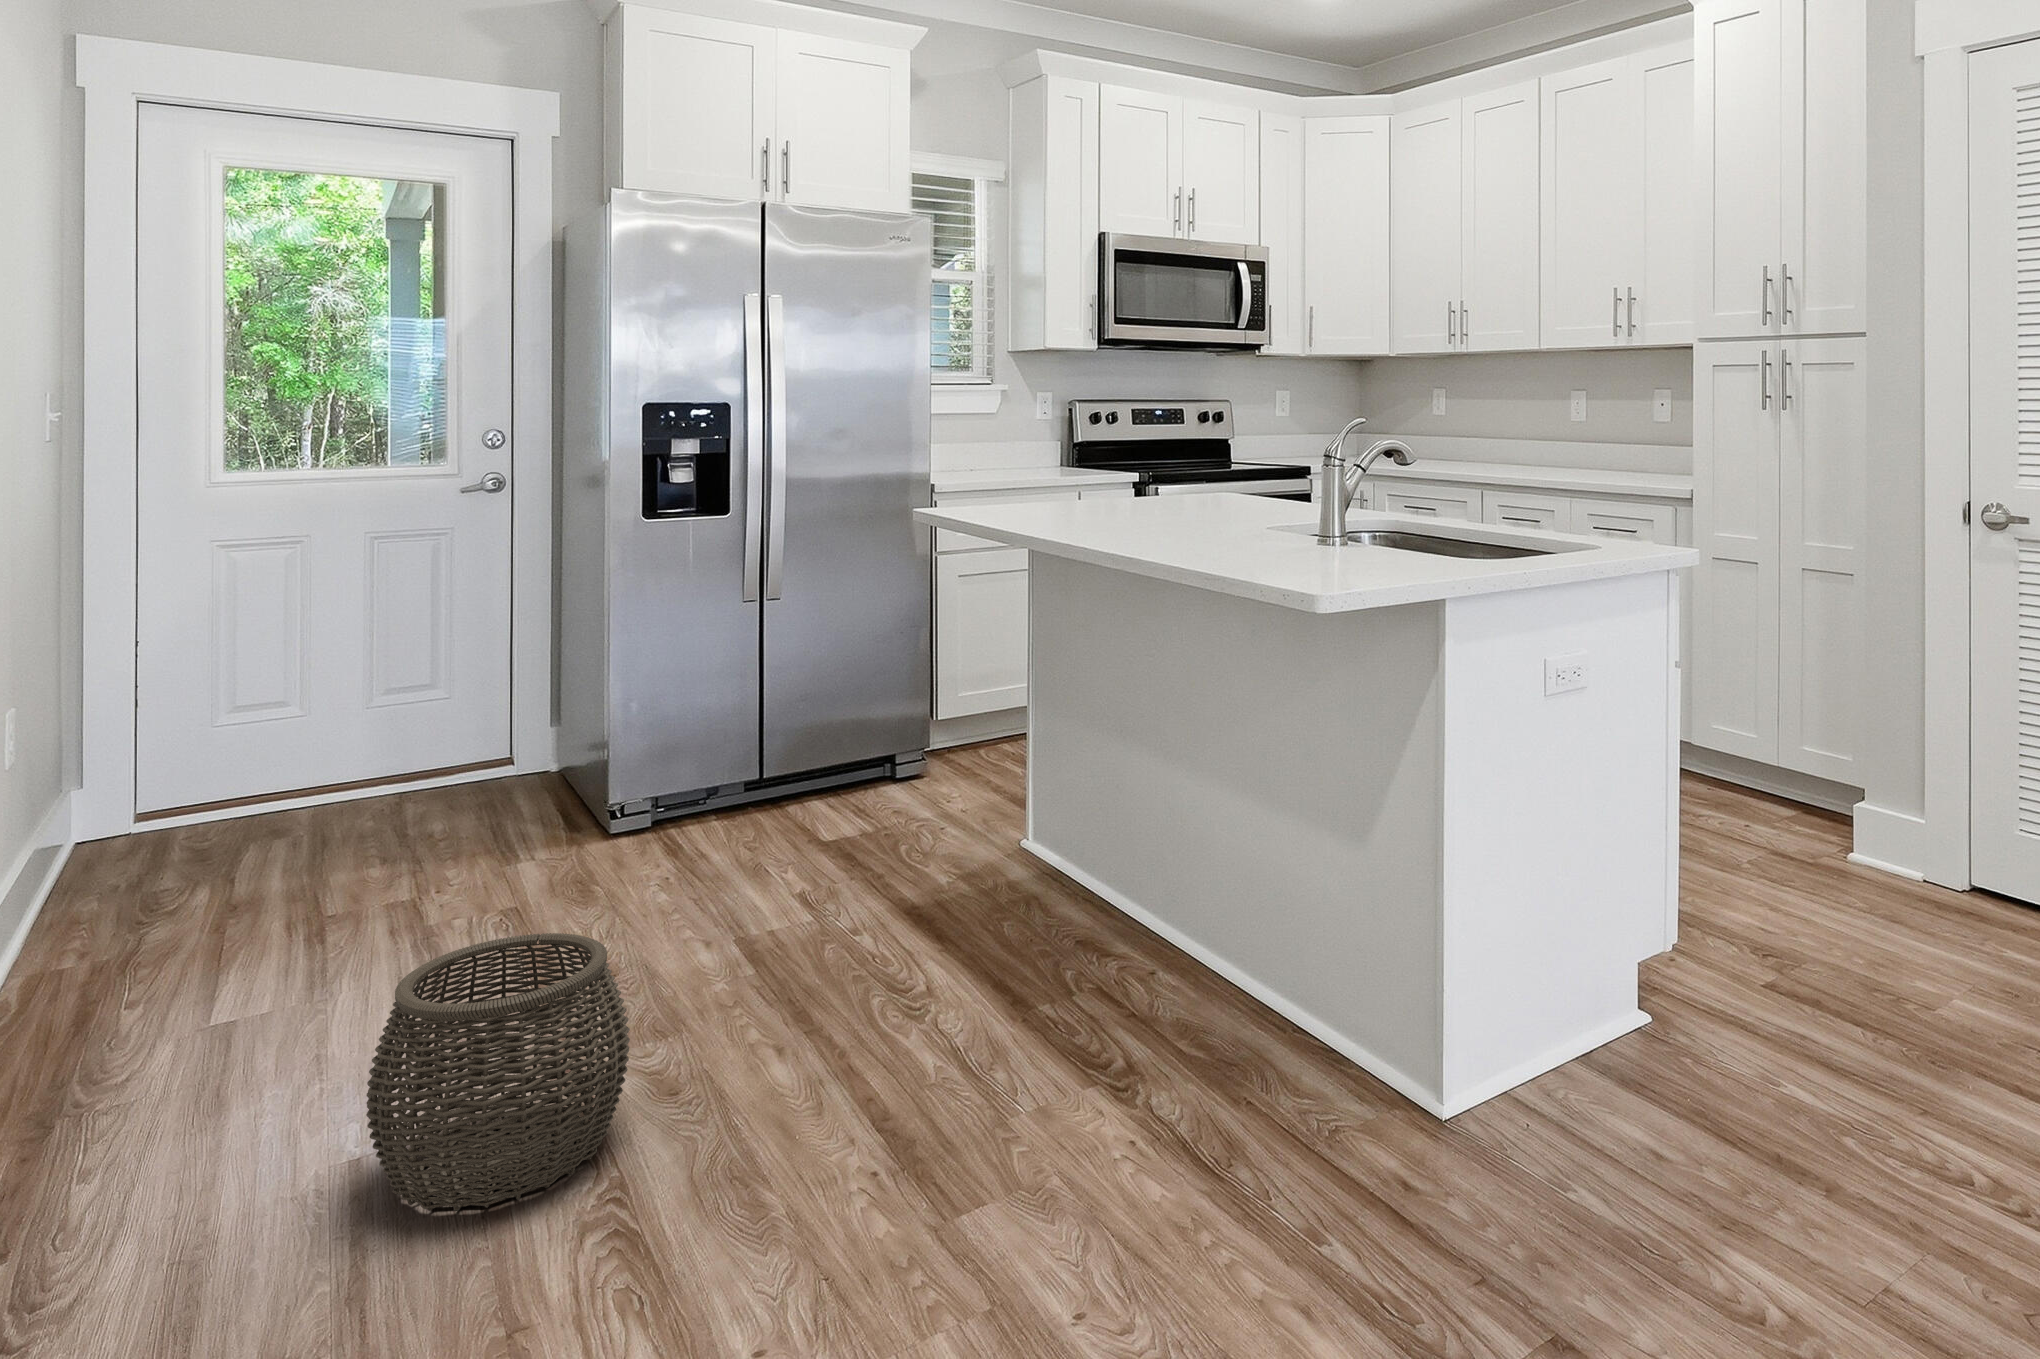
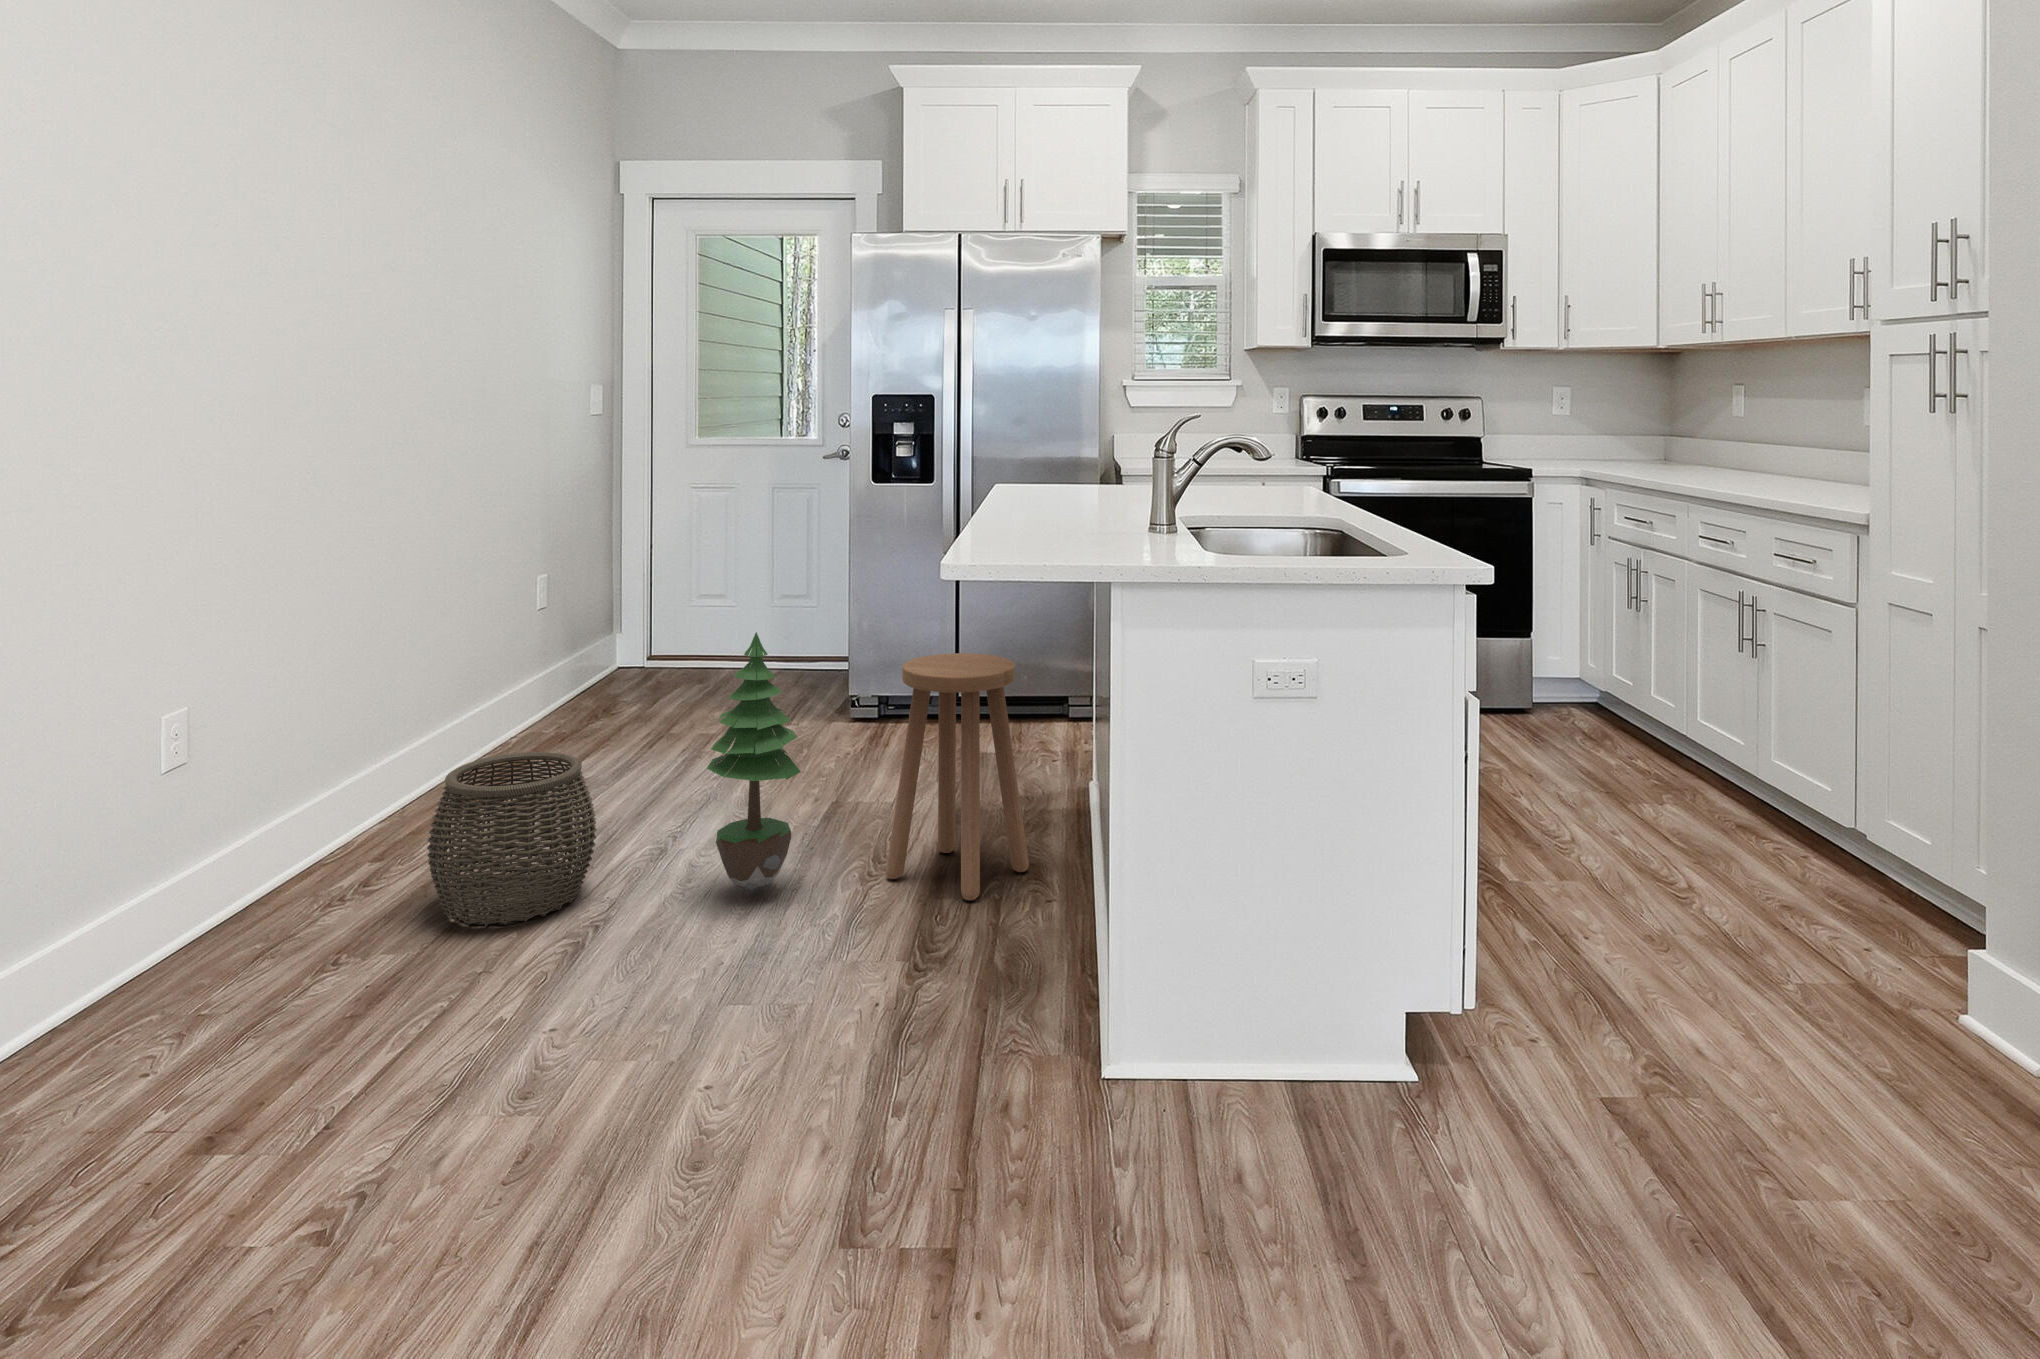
stool: none [964,705,1103,983] -> present [886,653,1029,900]
potted tree: none [769,715,894,1045] -> present [707,632,801,893]

